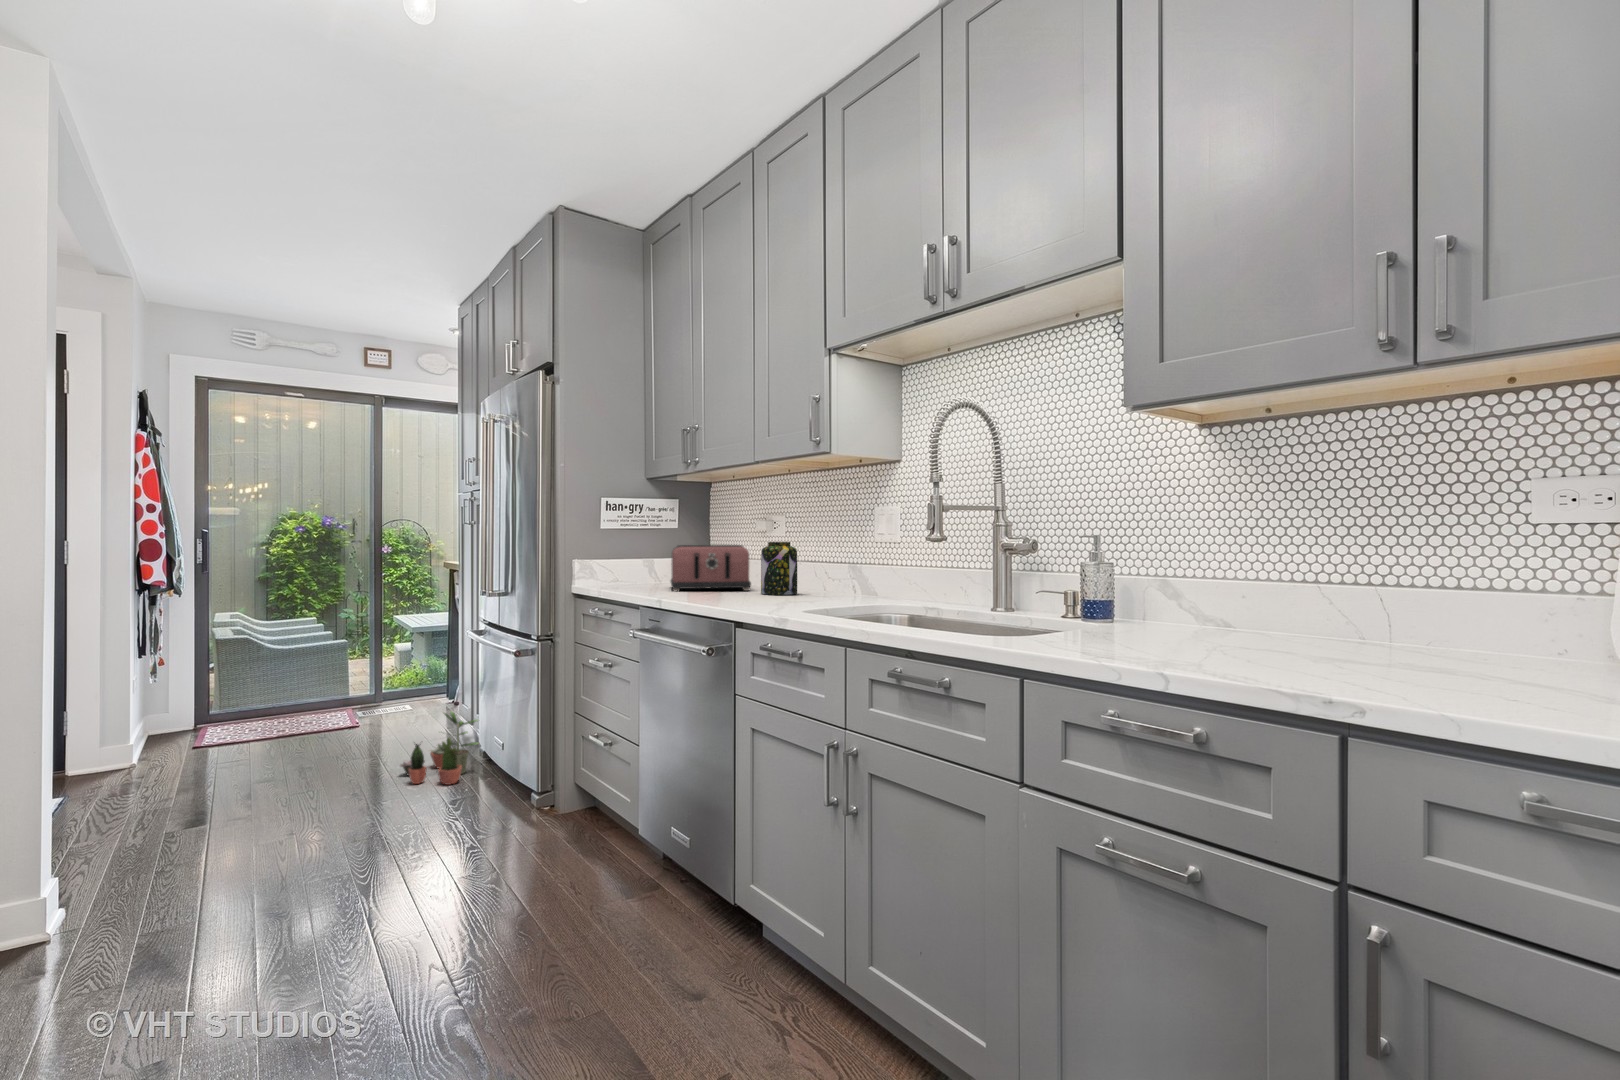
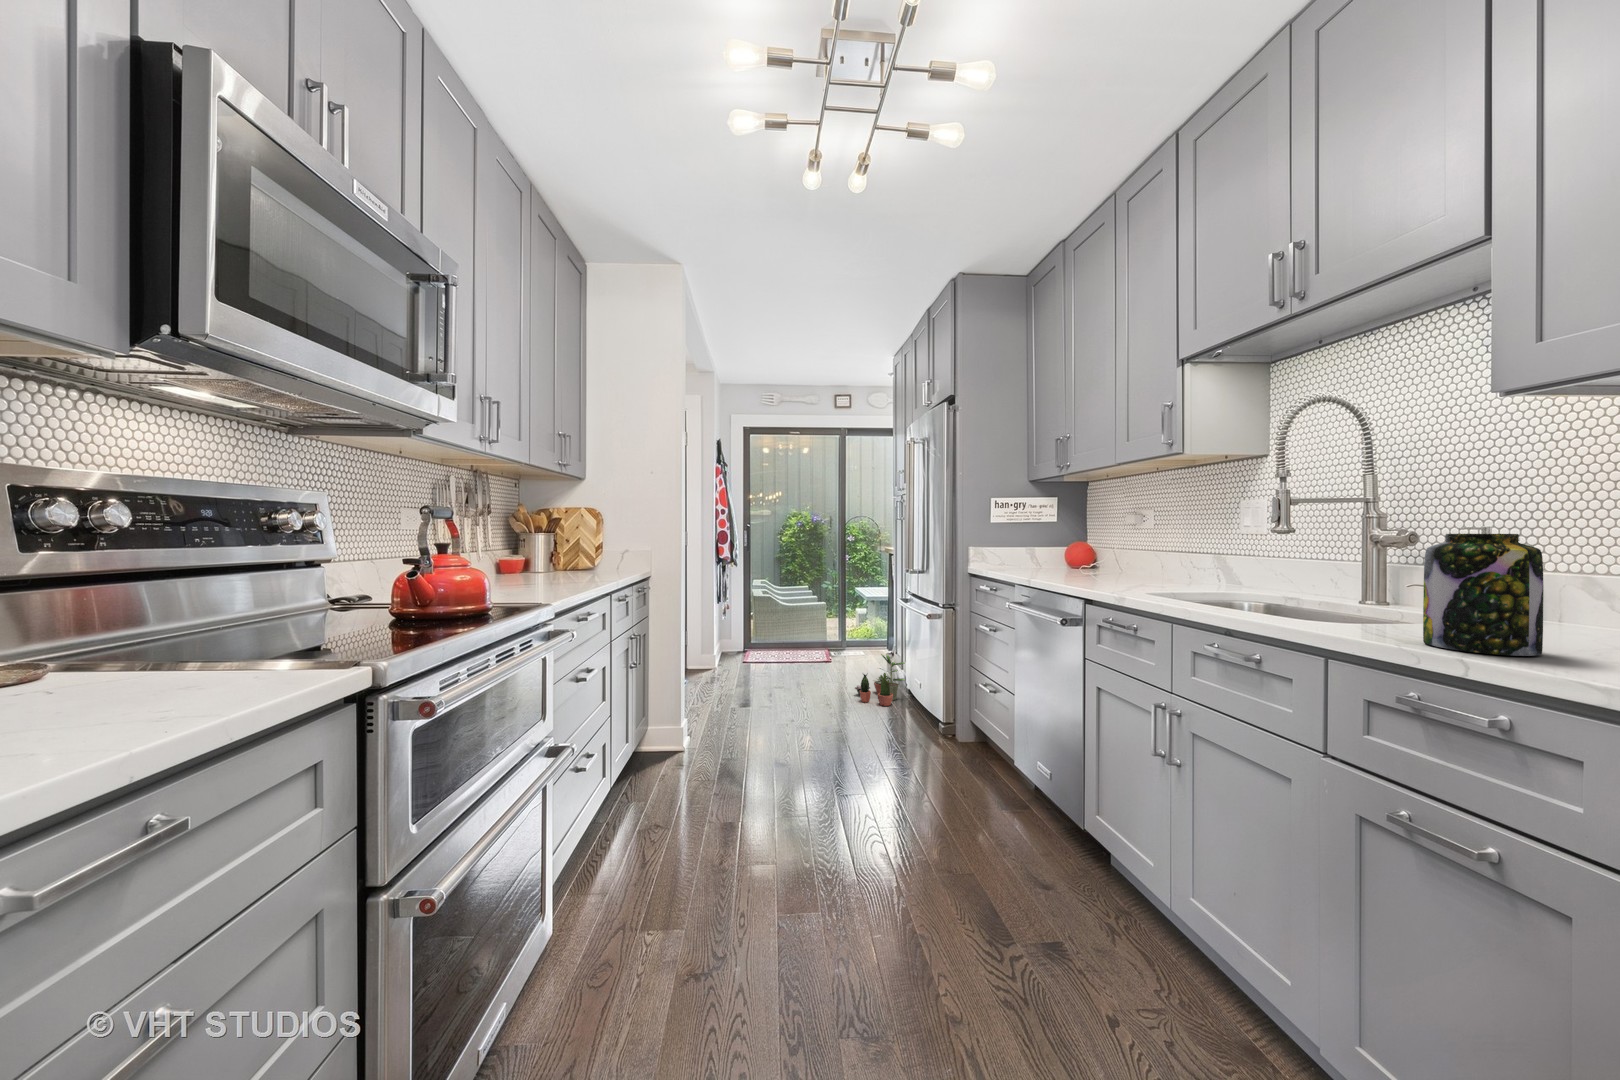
jar: present [761,542,797,595] -> present [1423,534,1544,656]
toaster: present [671,545,751,591] -> none [1045,536,1117,575]

